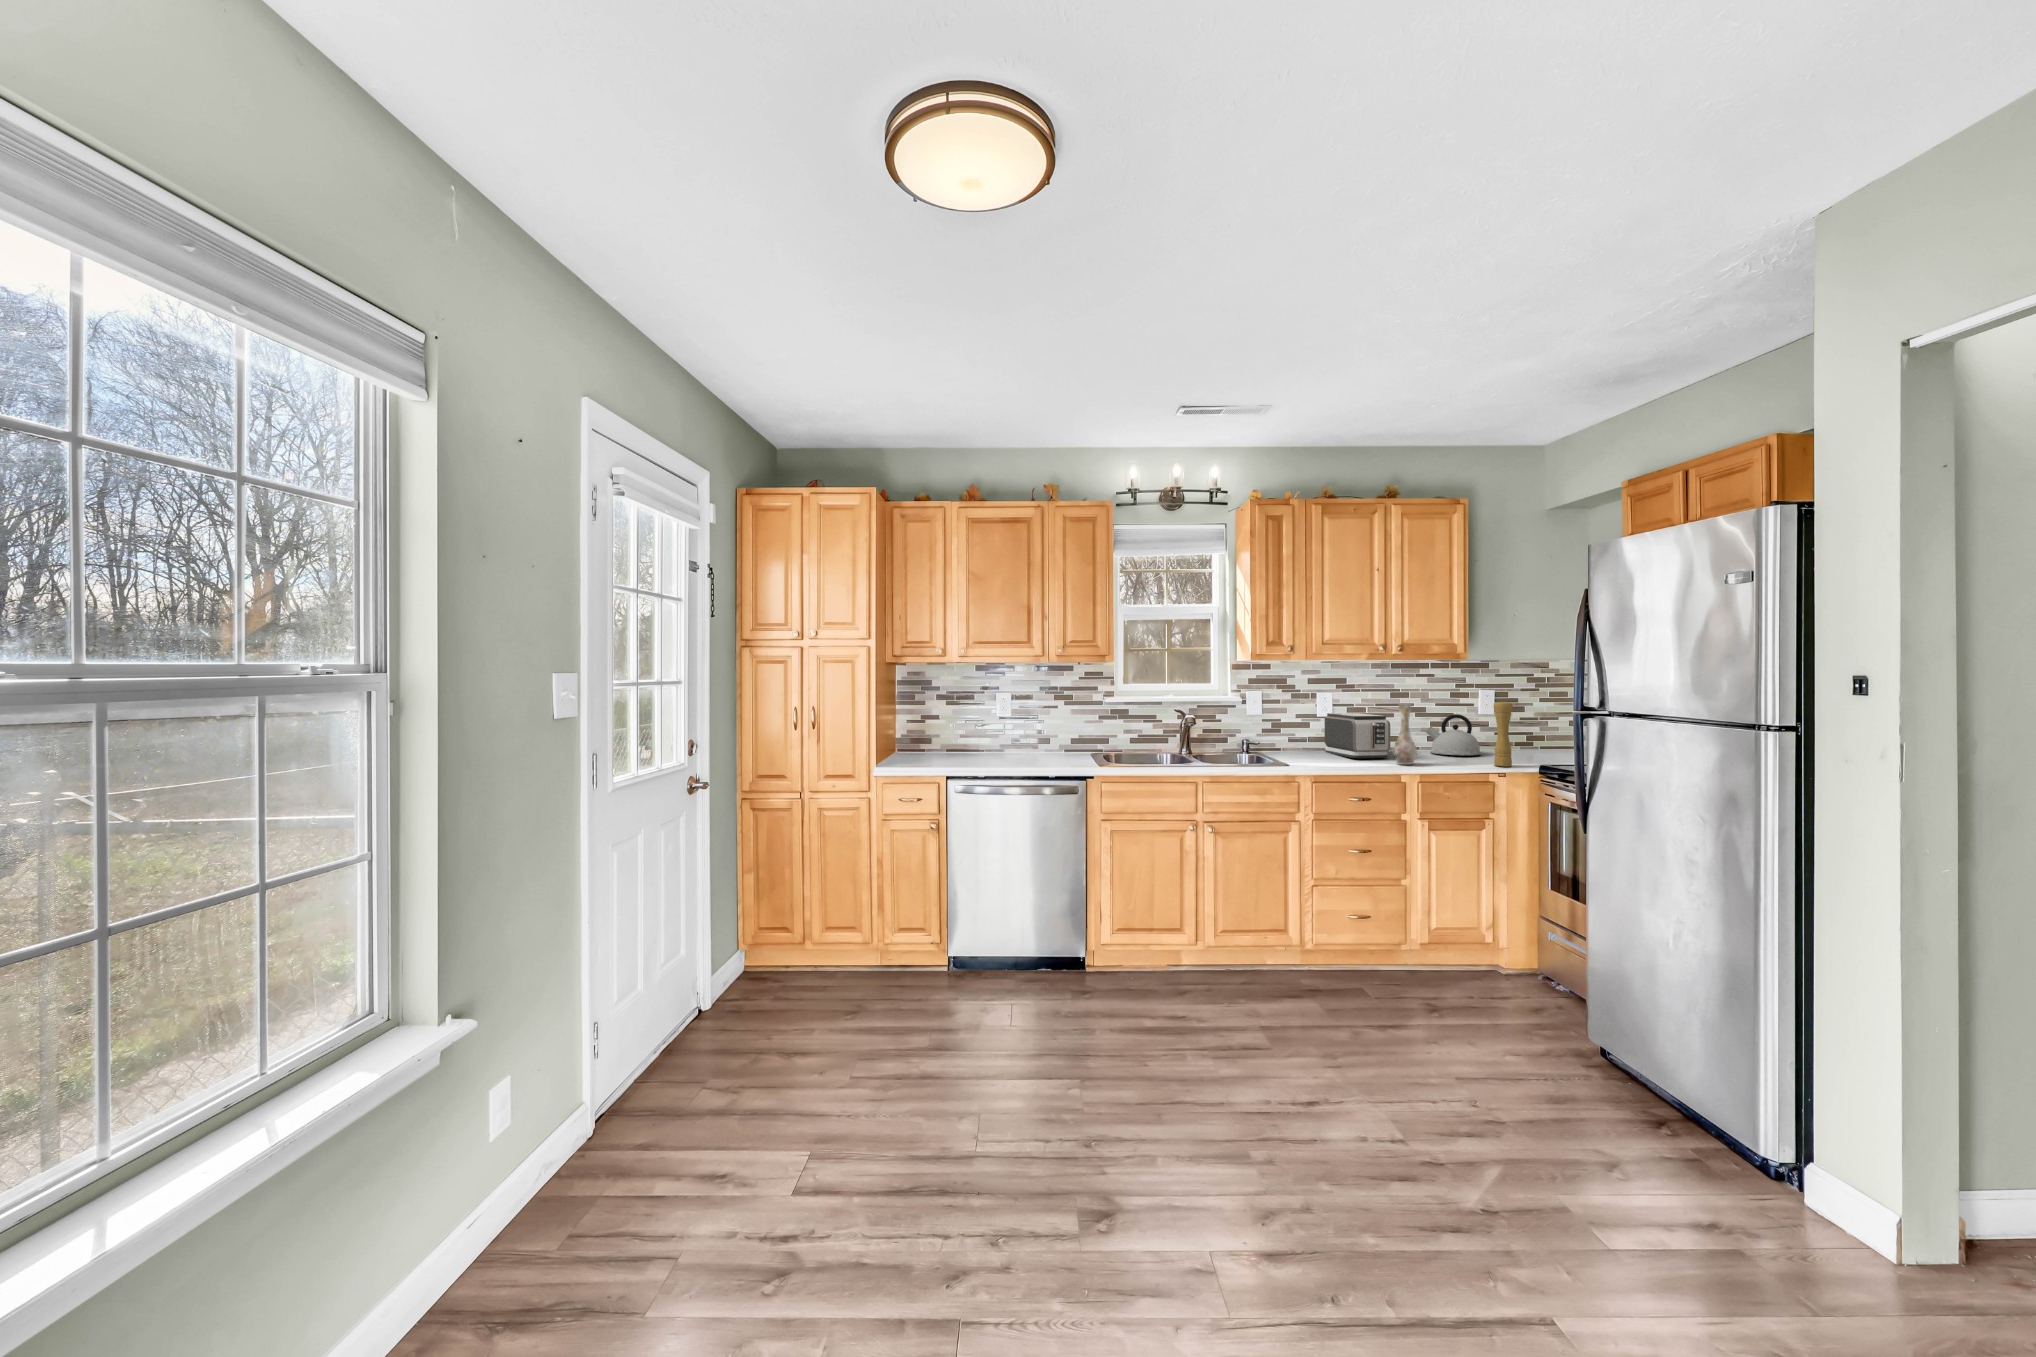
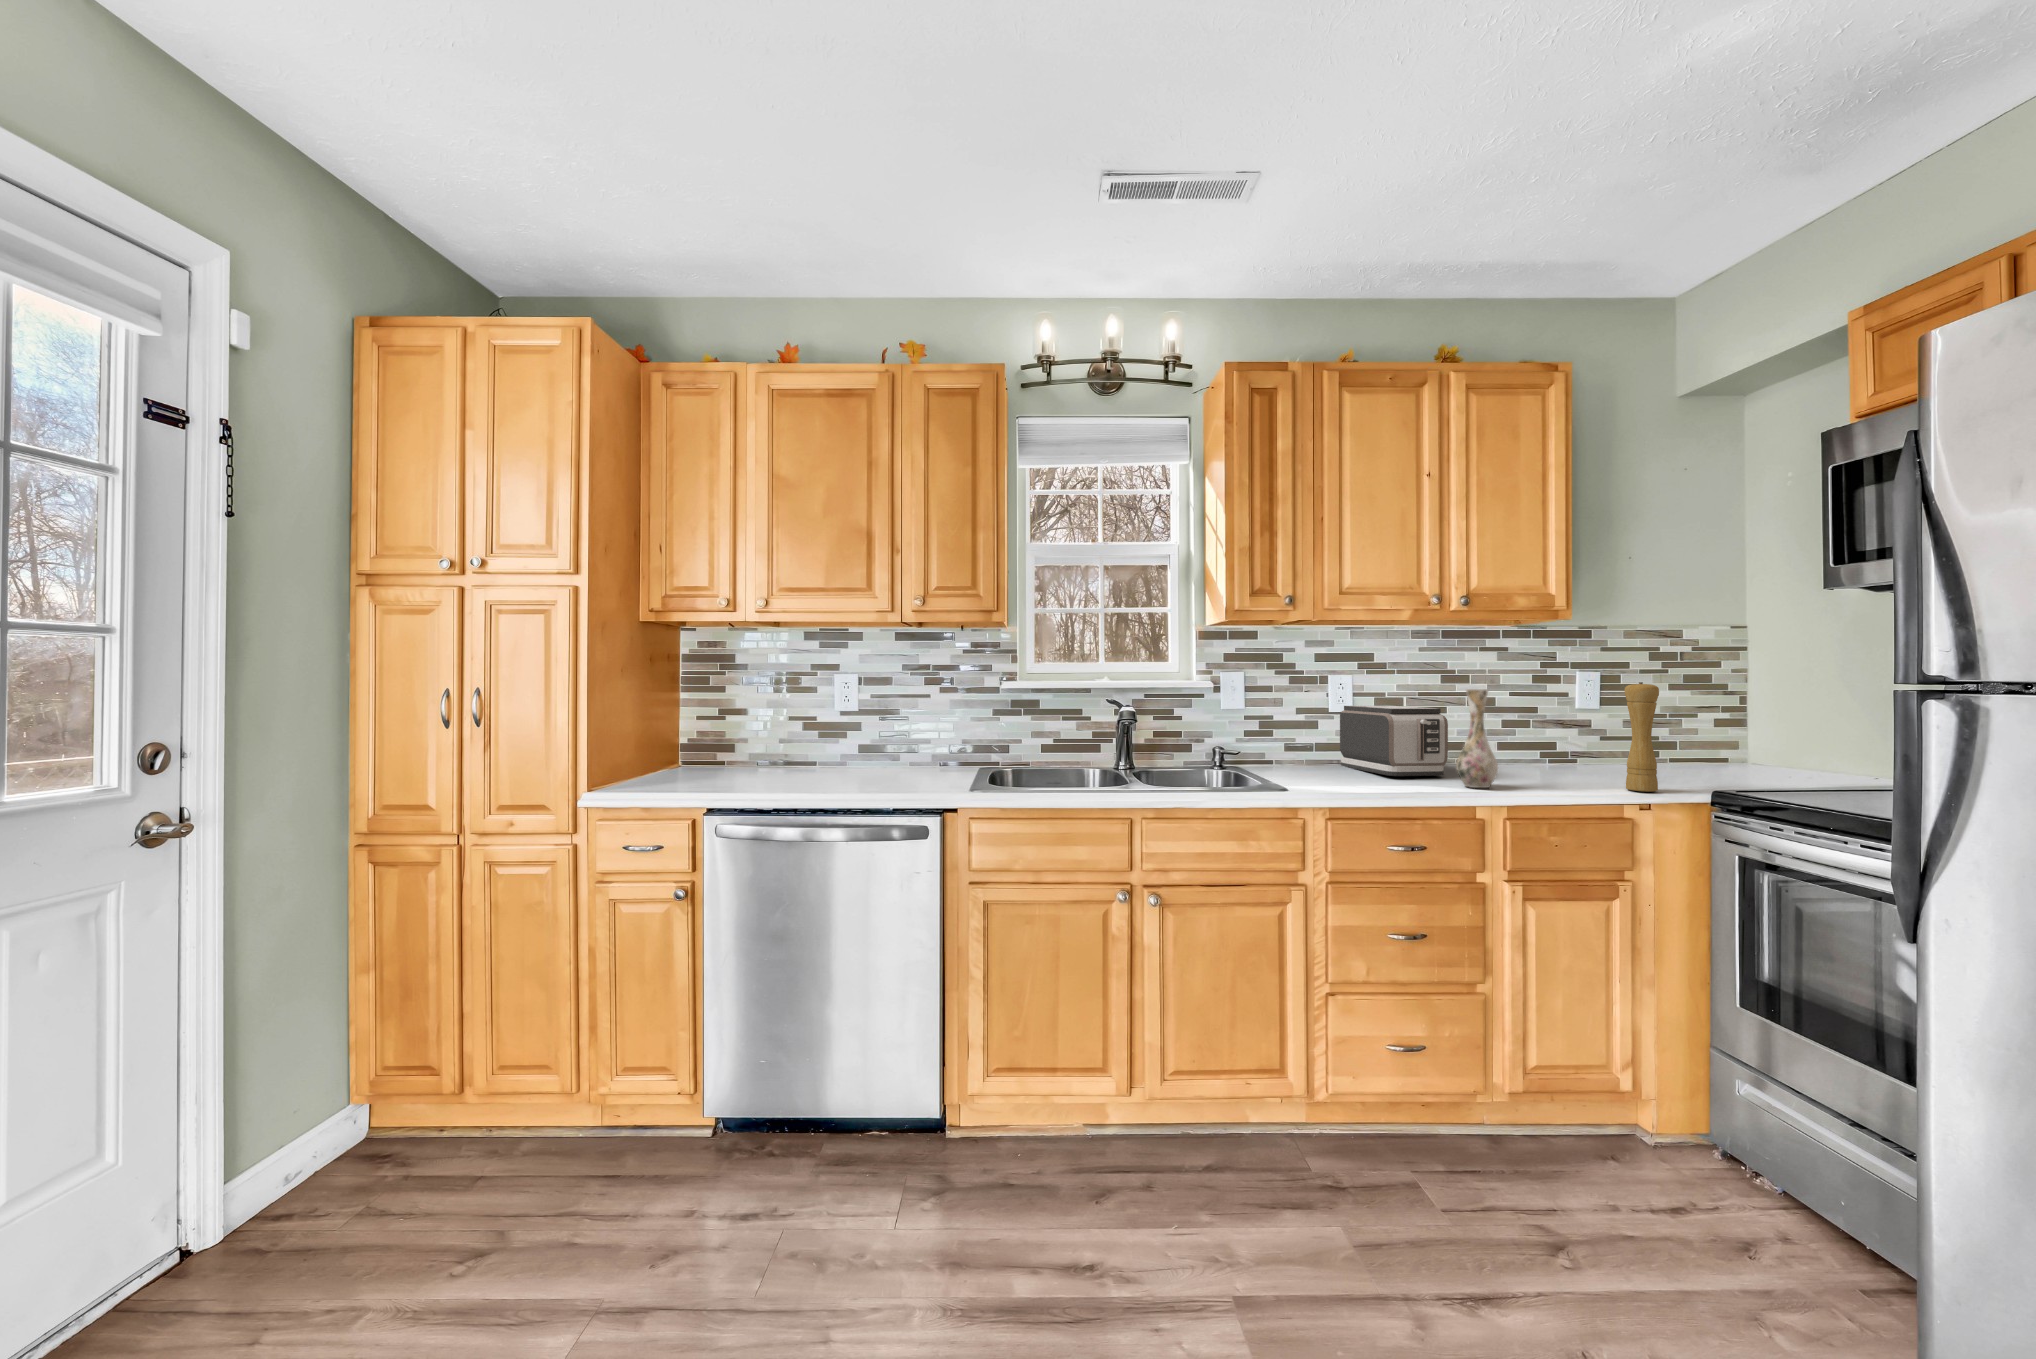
kettle: present [1426,714,1481,755] -> none [1498,707,1588,772]

